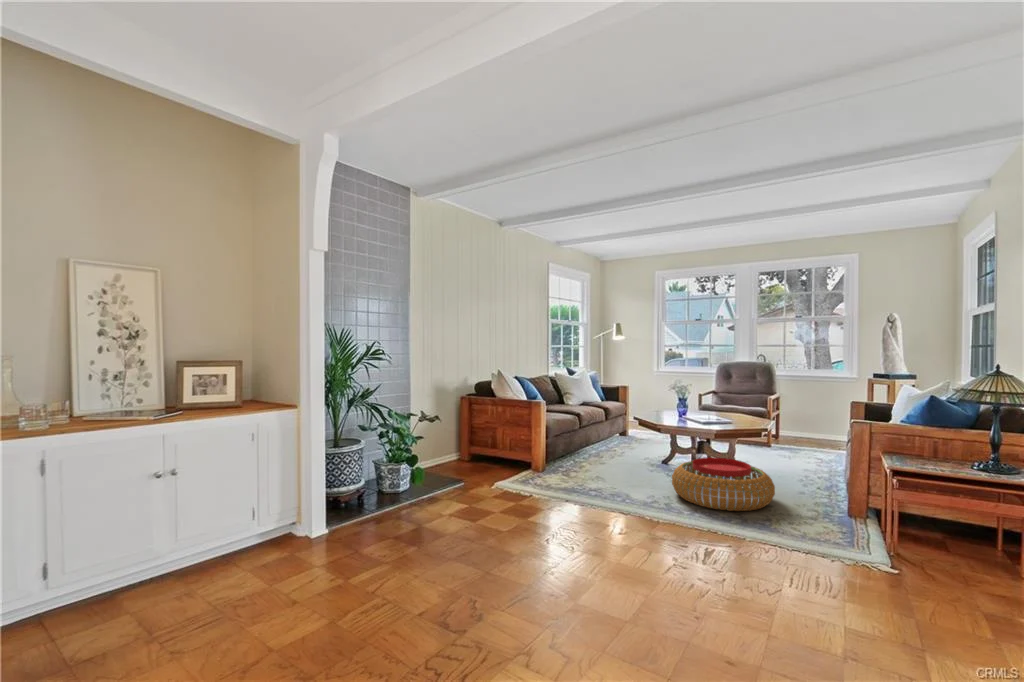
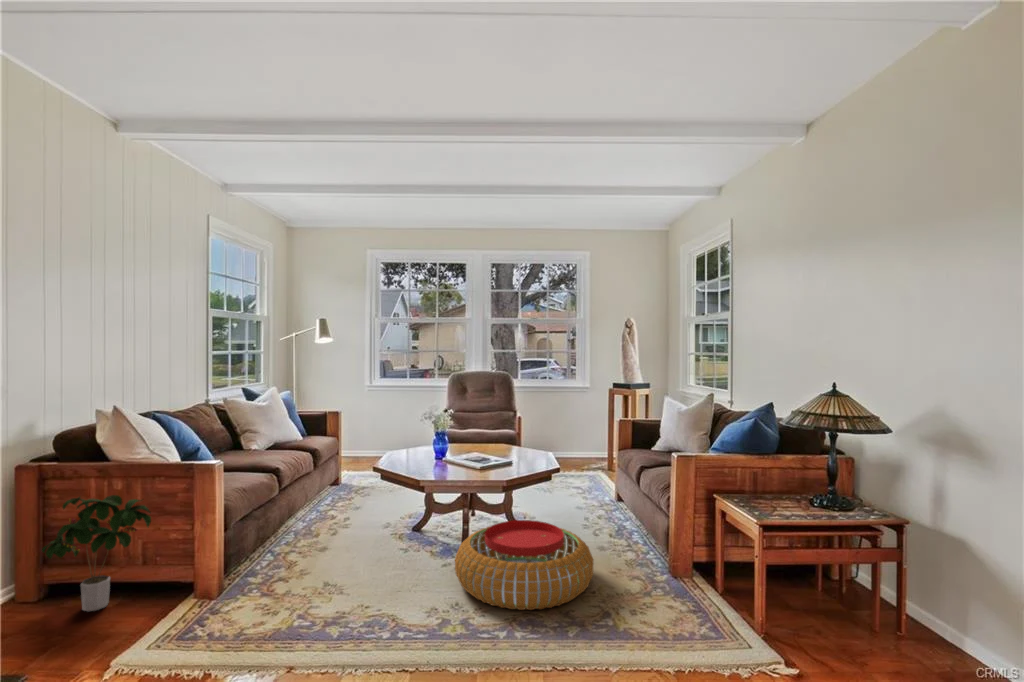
potted plant: none [471,412,513,468] -> present [42,495,151,611]

